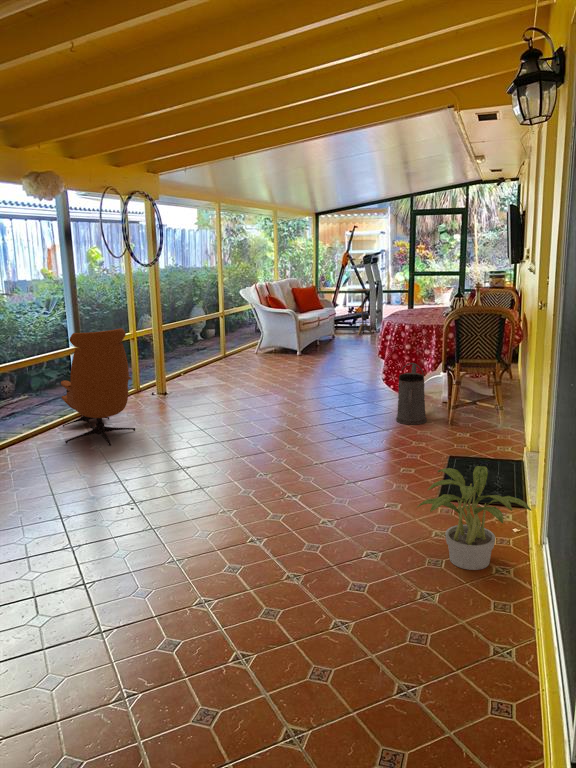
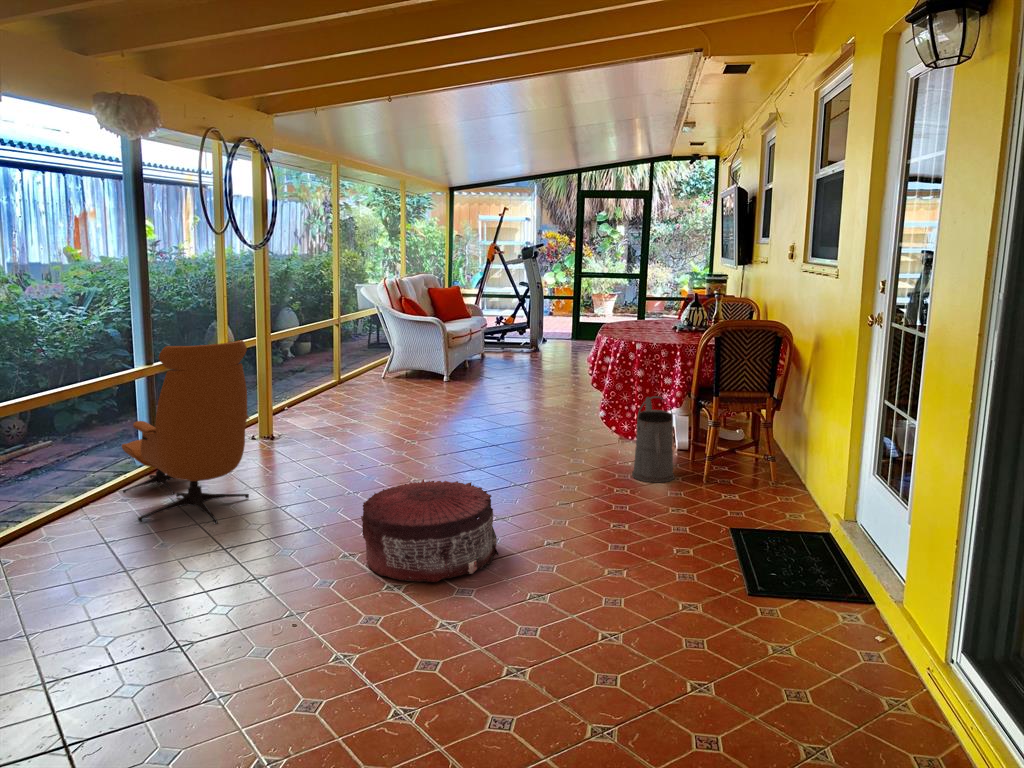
side table: present [355,289,373,335] -> none [508,292,532,354]
pouf: none [186,418,274,482] -> present [361,479,498,582]
potted plant: present [417,466,531,570] -> none [791,557,974,720]

